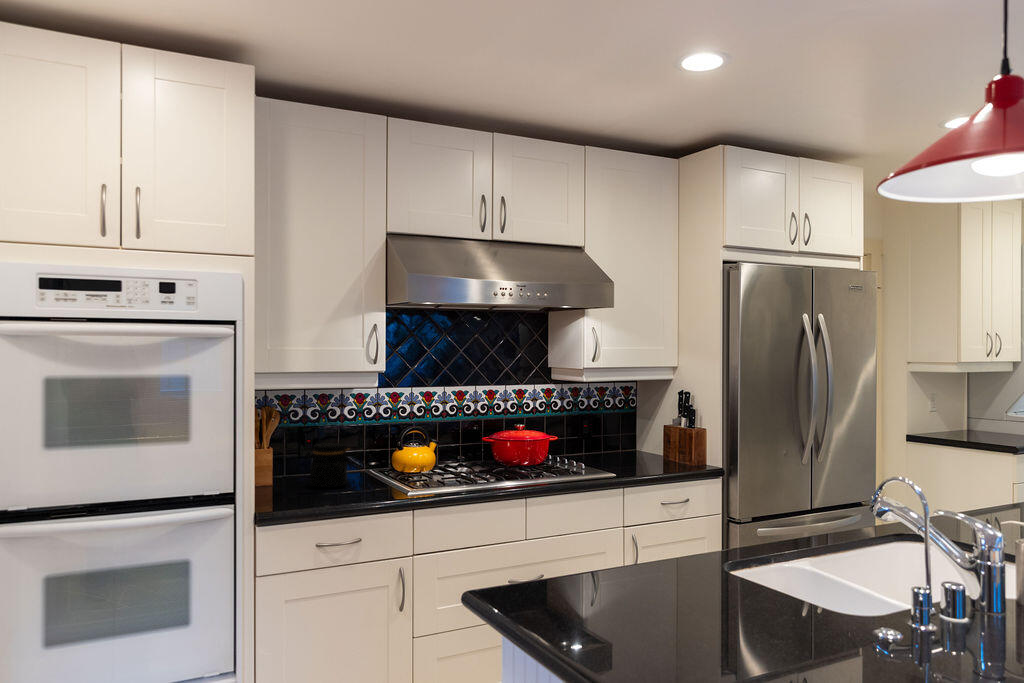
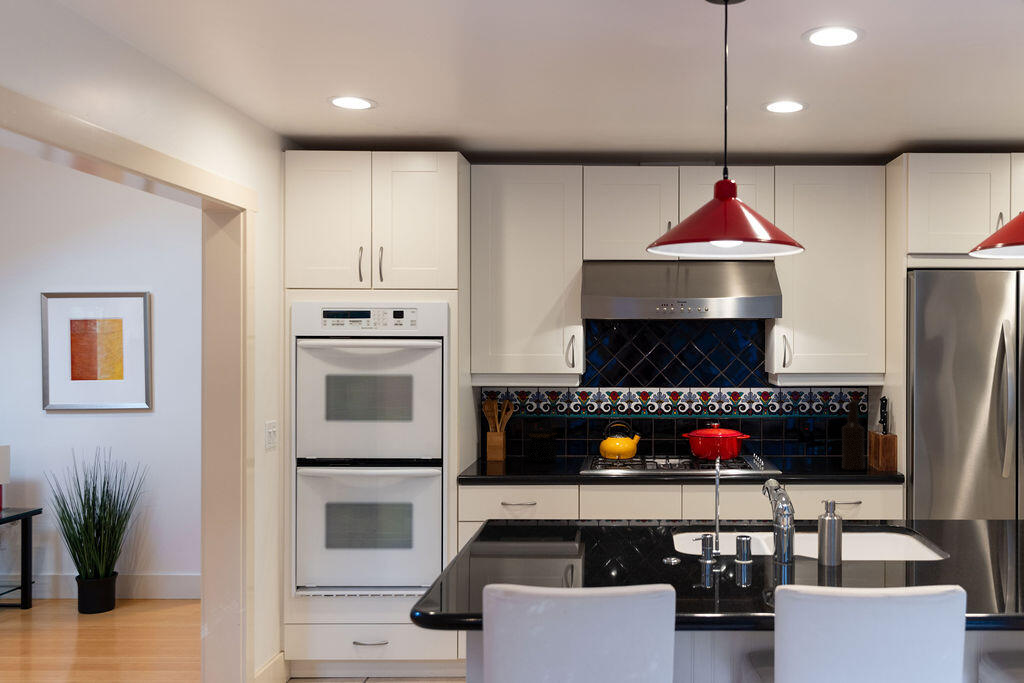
bottle: none [650,398,672,469] -> present [842,401,865,471]

